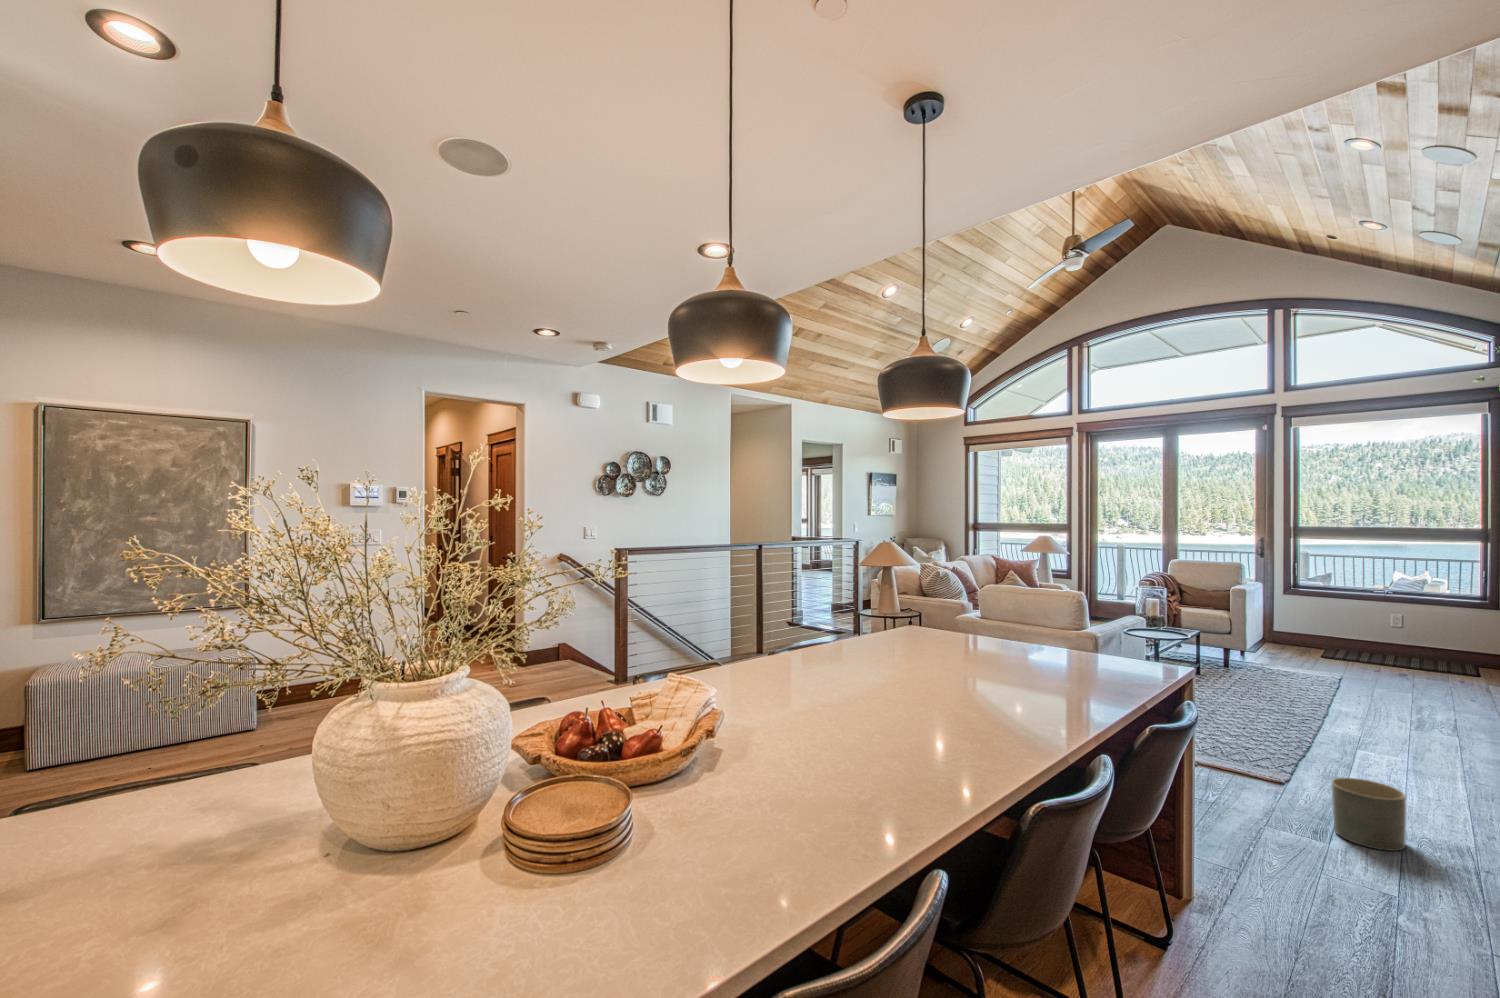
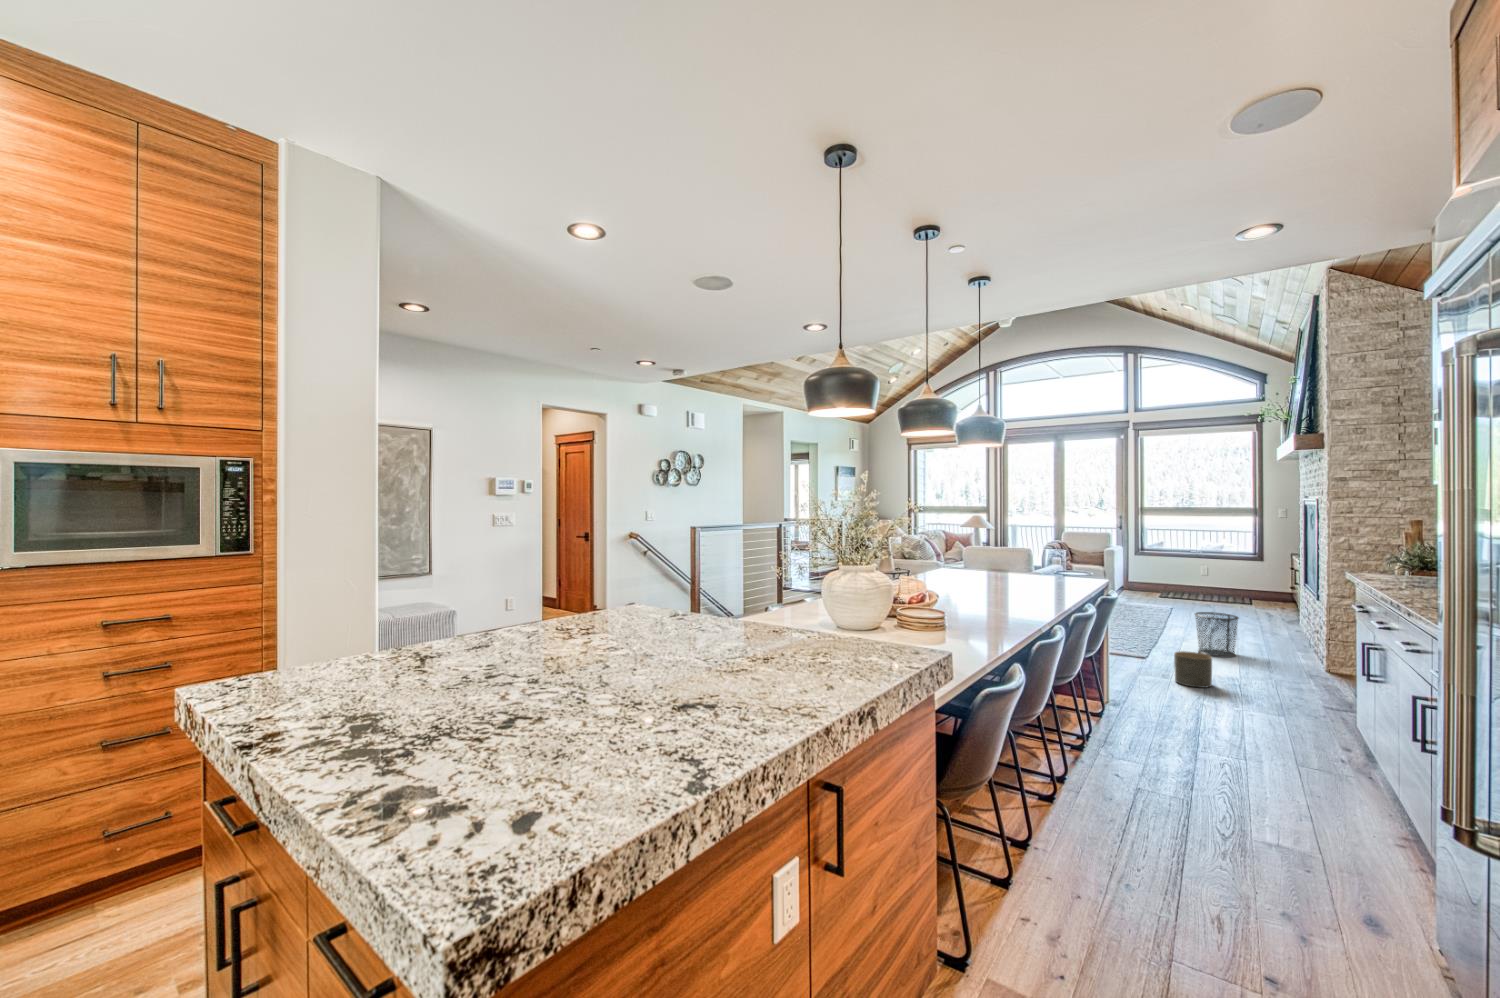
waste bin: none [1374,699,1457,780] -> present [1195,612,1239,657]

